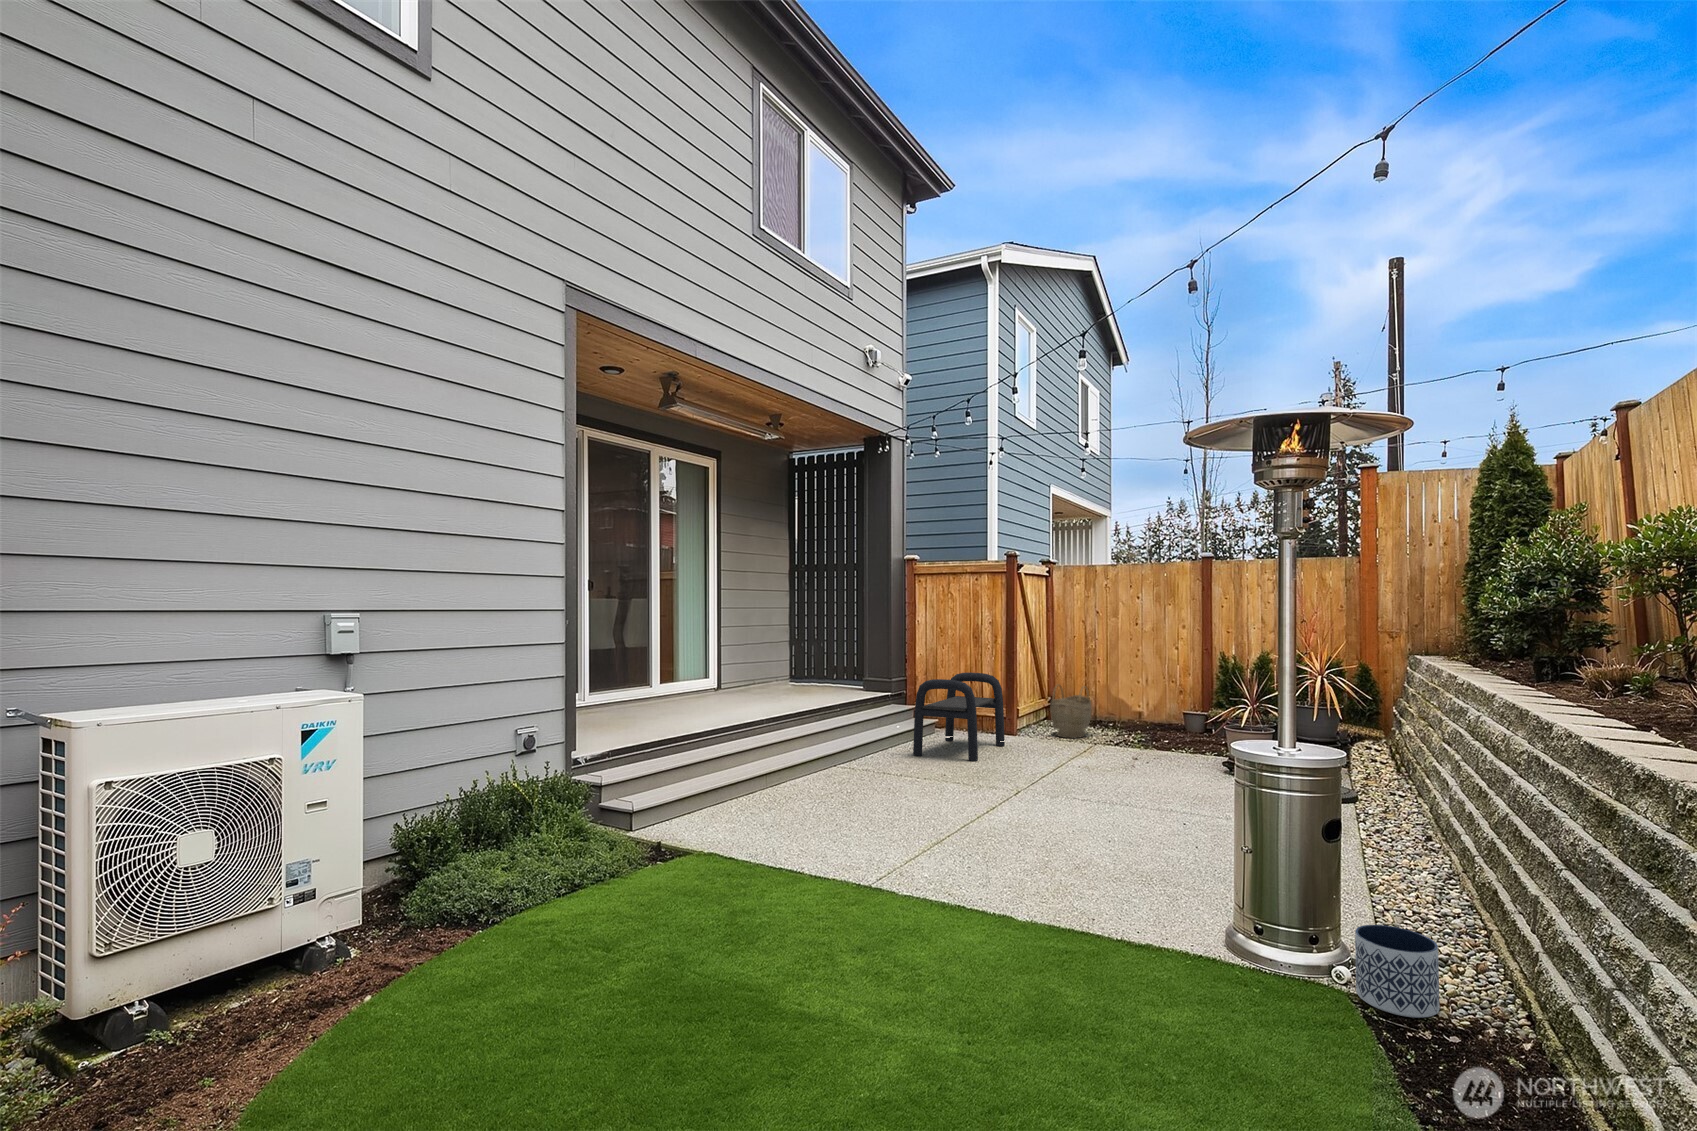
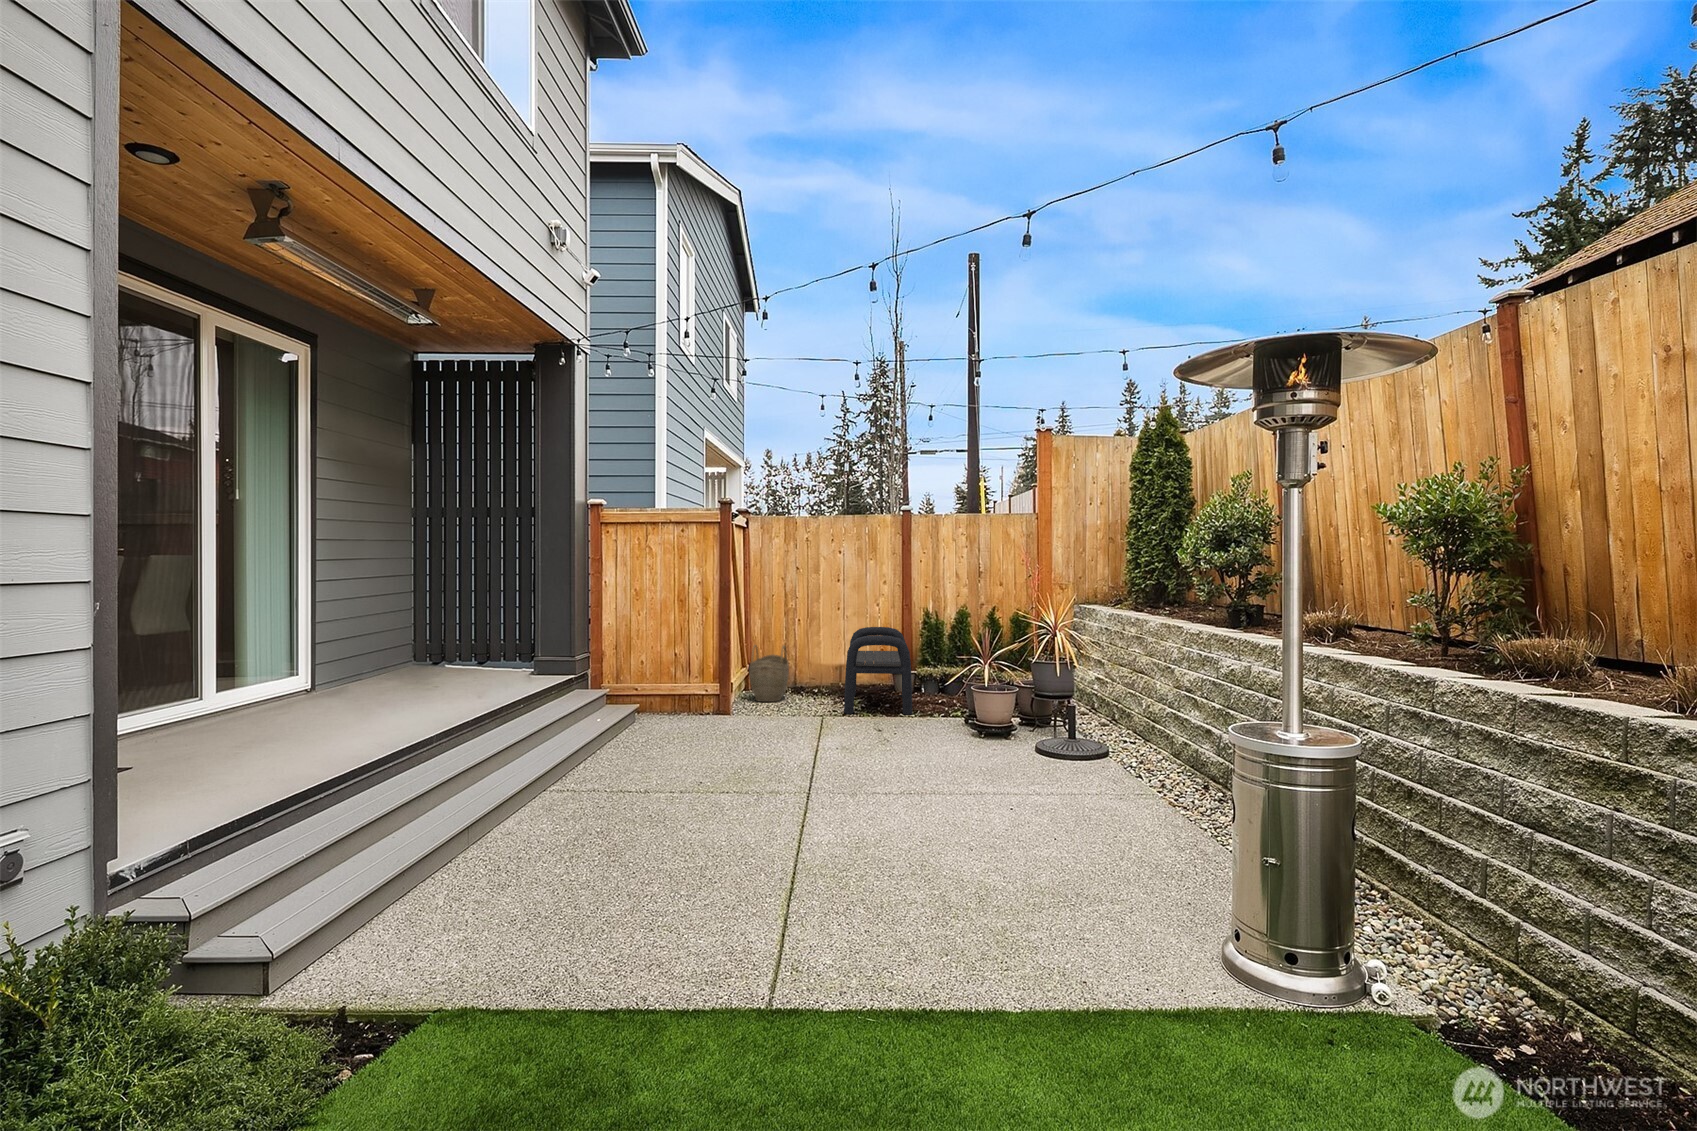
bench: present [913,673,1005,761] -> present [844,627,912,715]
planter: present [1355,925,1439,1018] -> none [1444,921,1546,1030]

